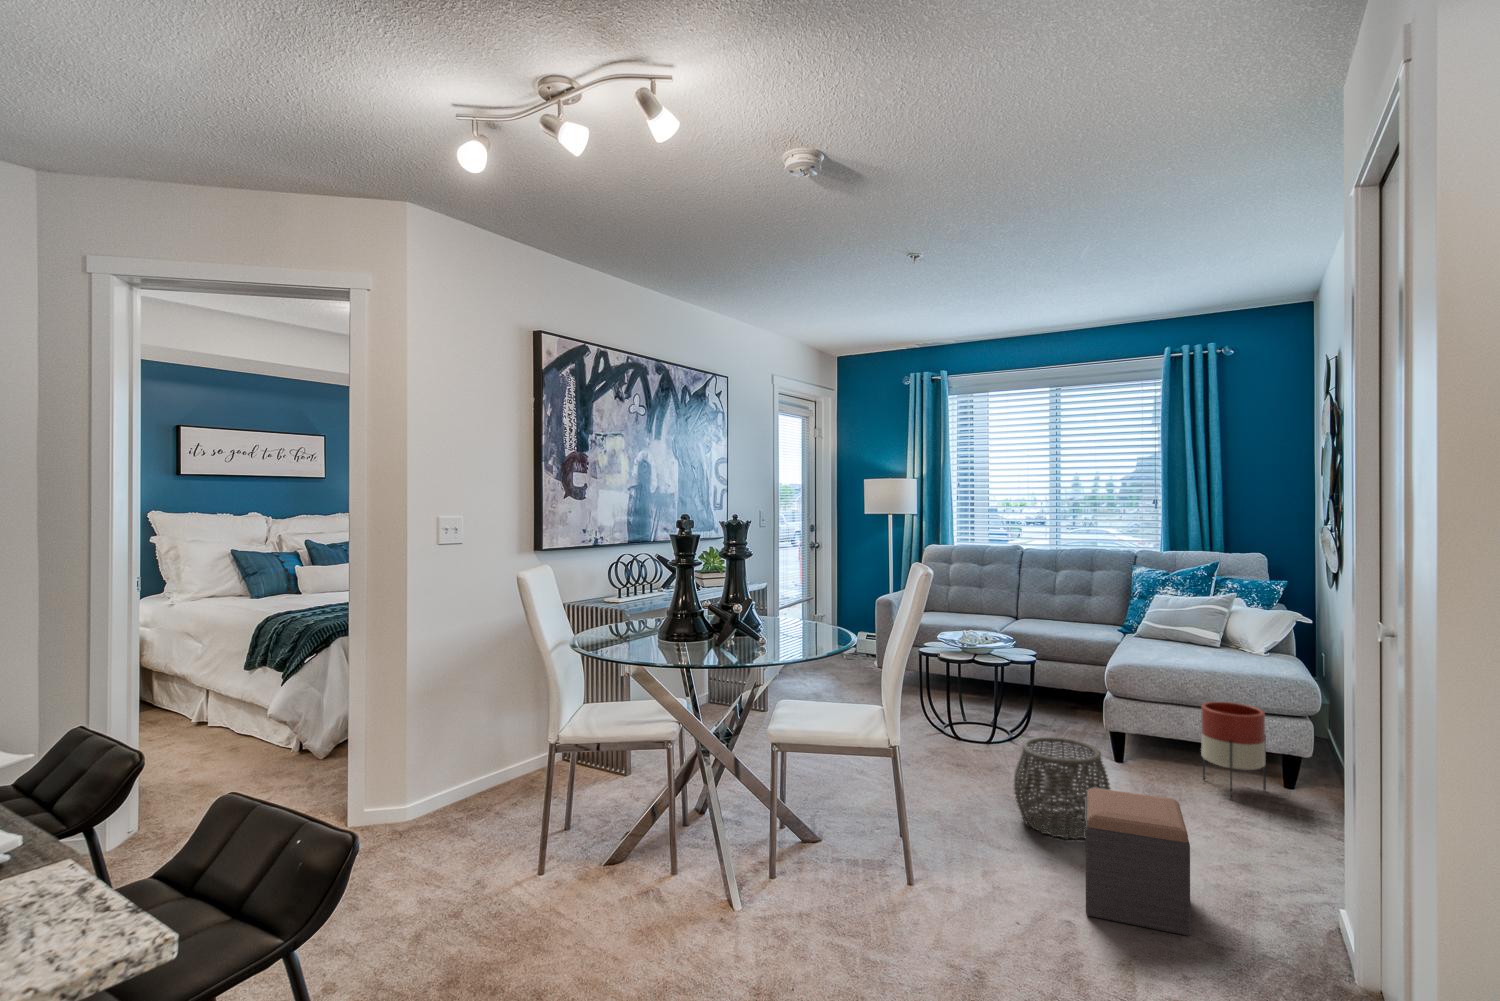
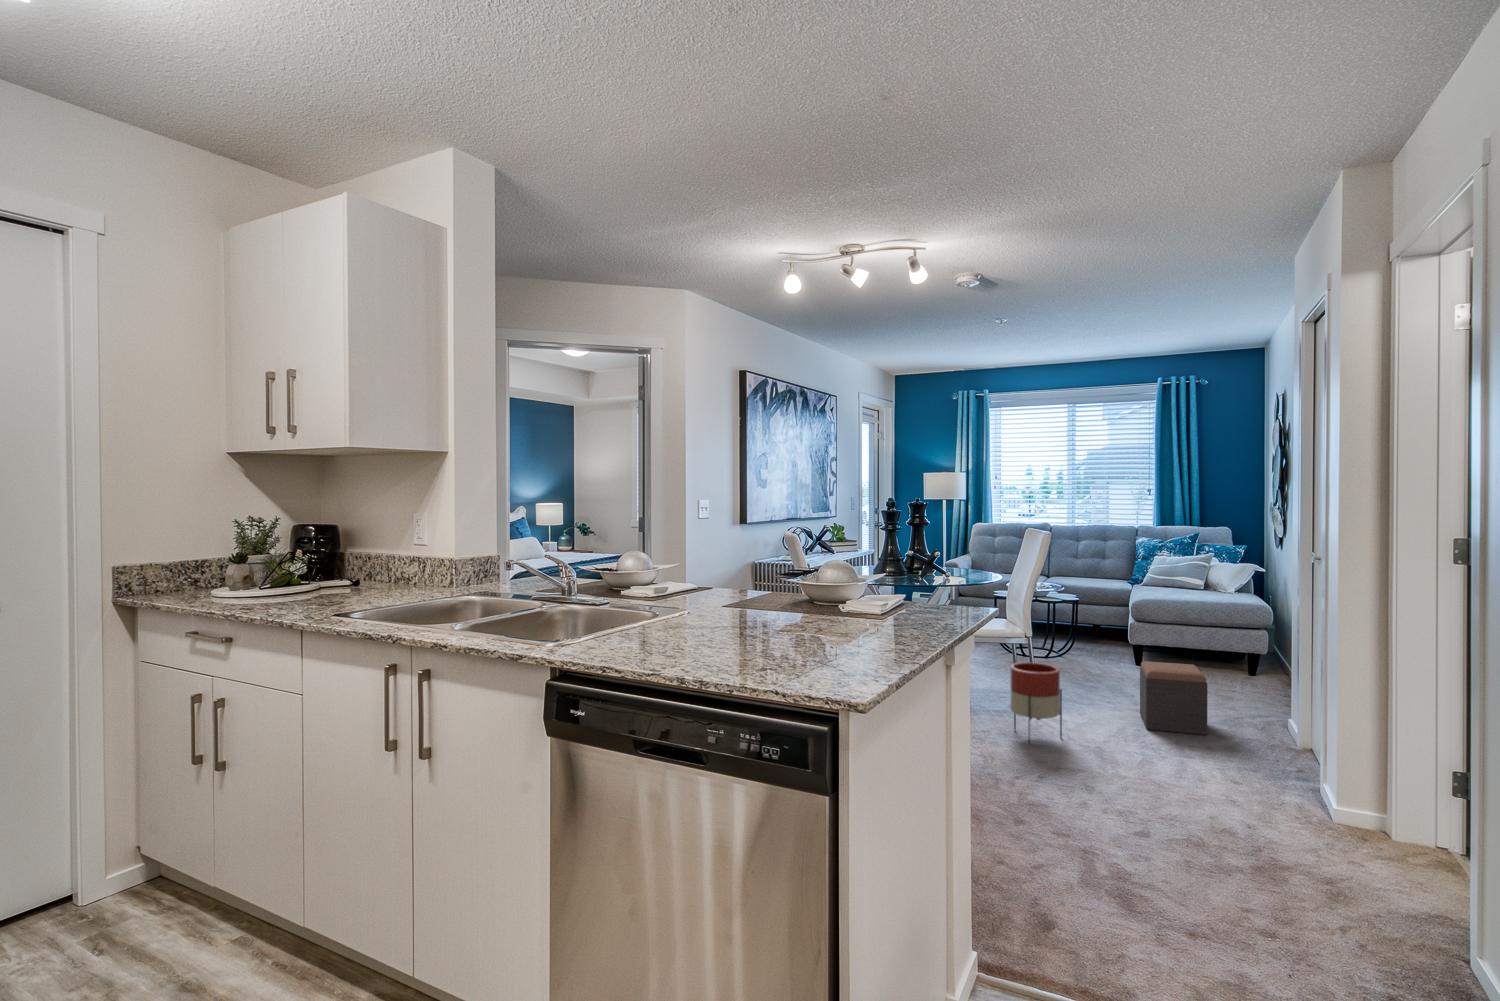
planter: present [1201,702,1266,799] -> present [1010,662,1062,743]
woven basket: present [1014,737,1110,839] -> none [1083,642,1147,701]

